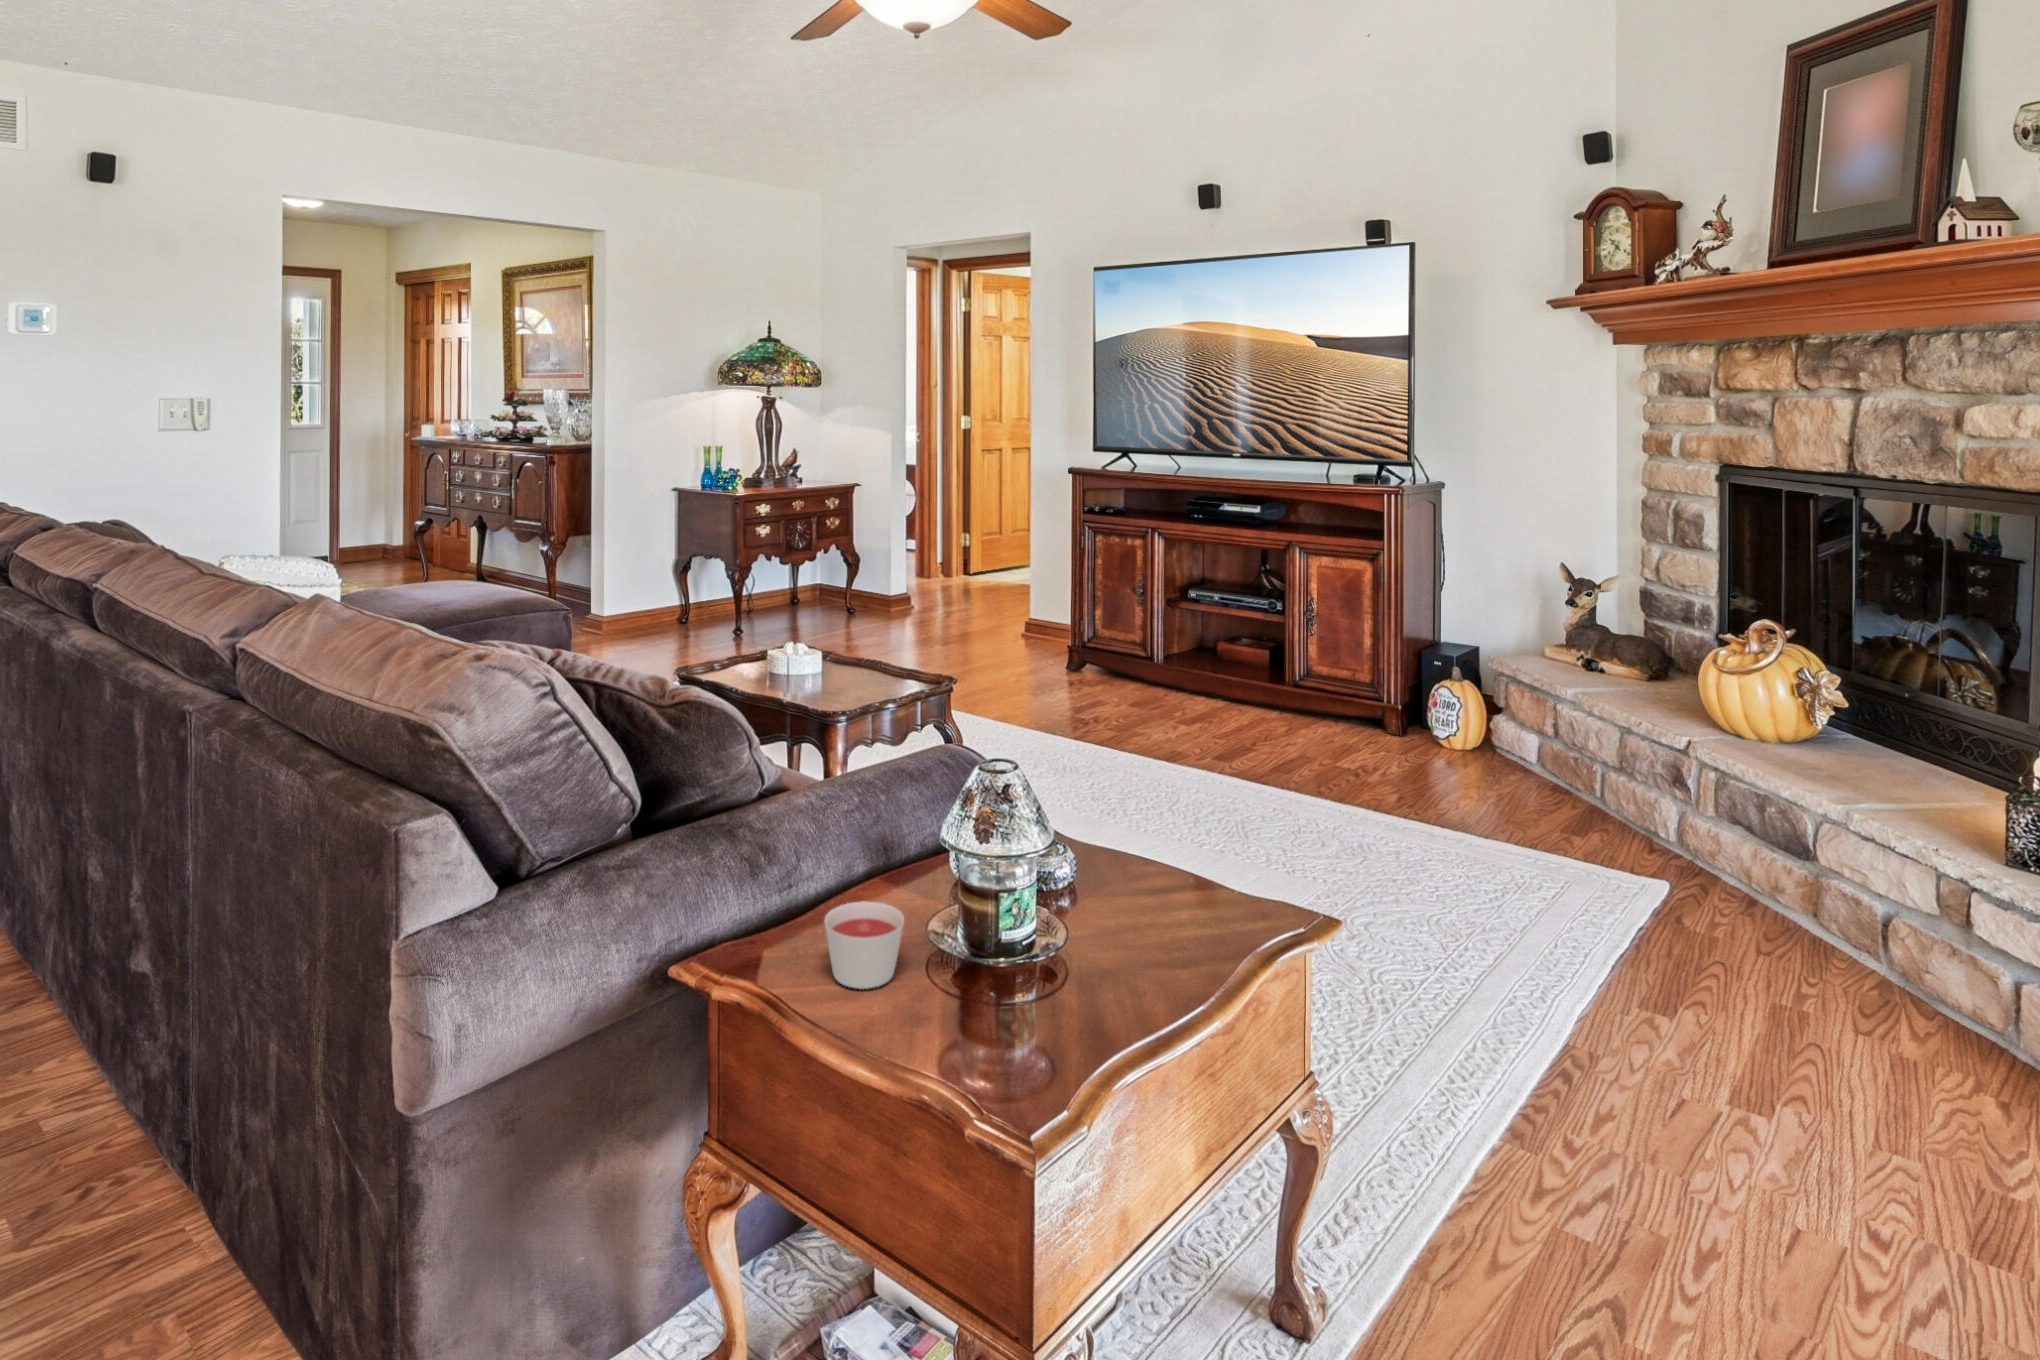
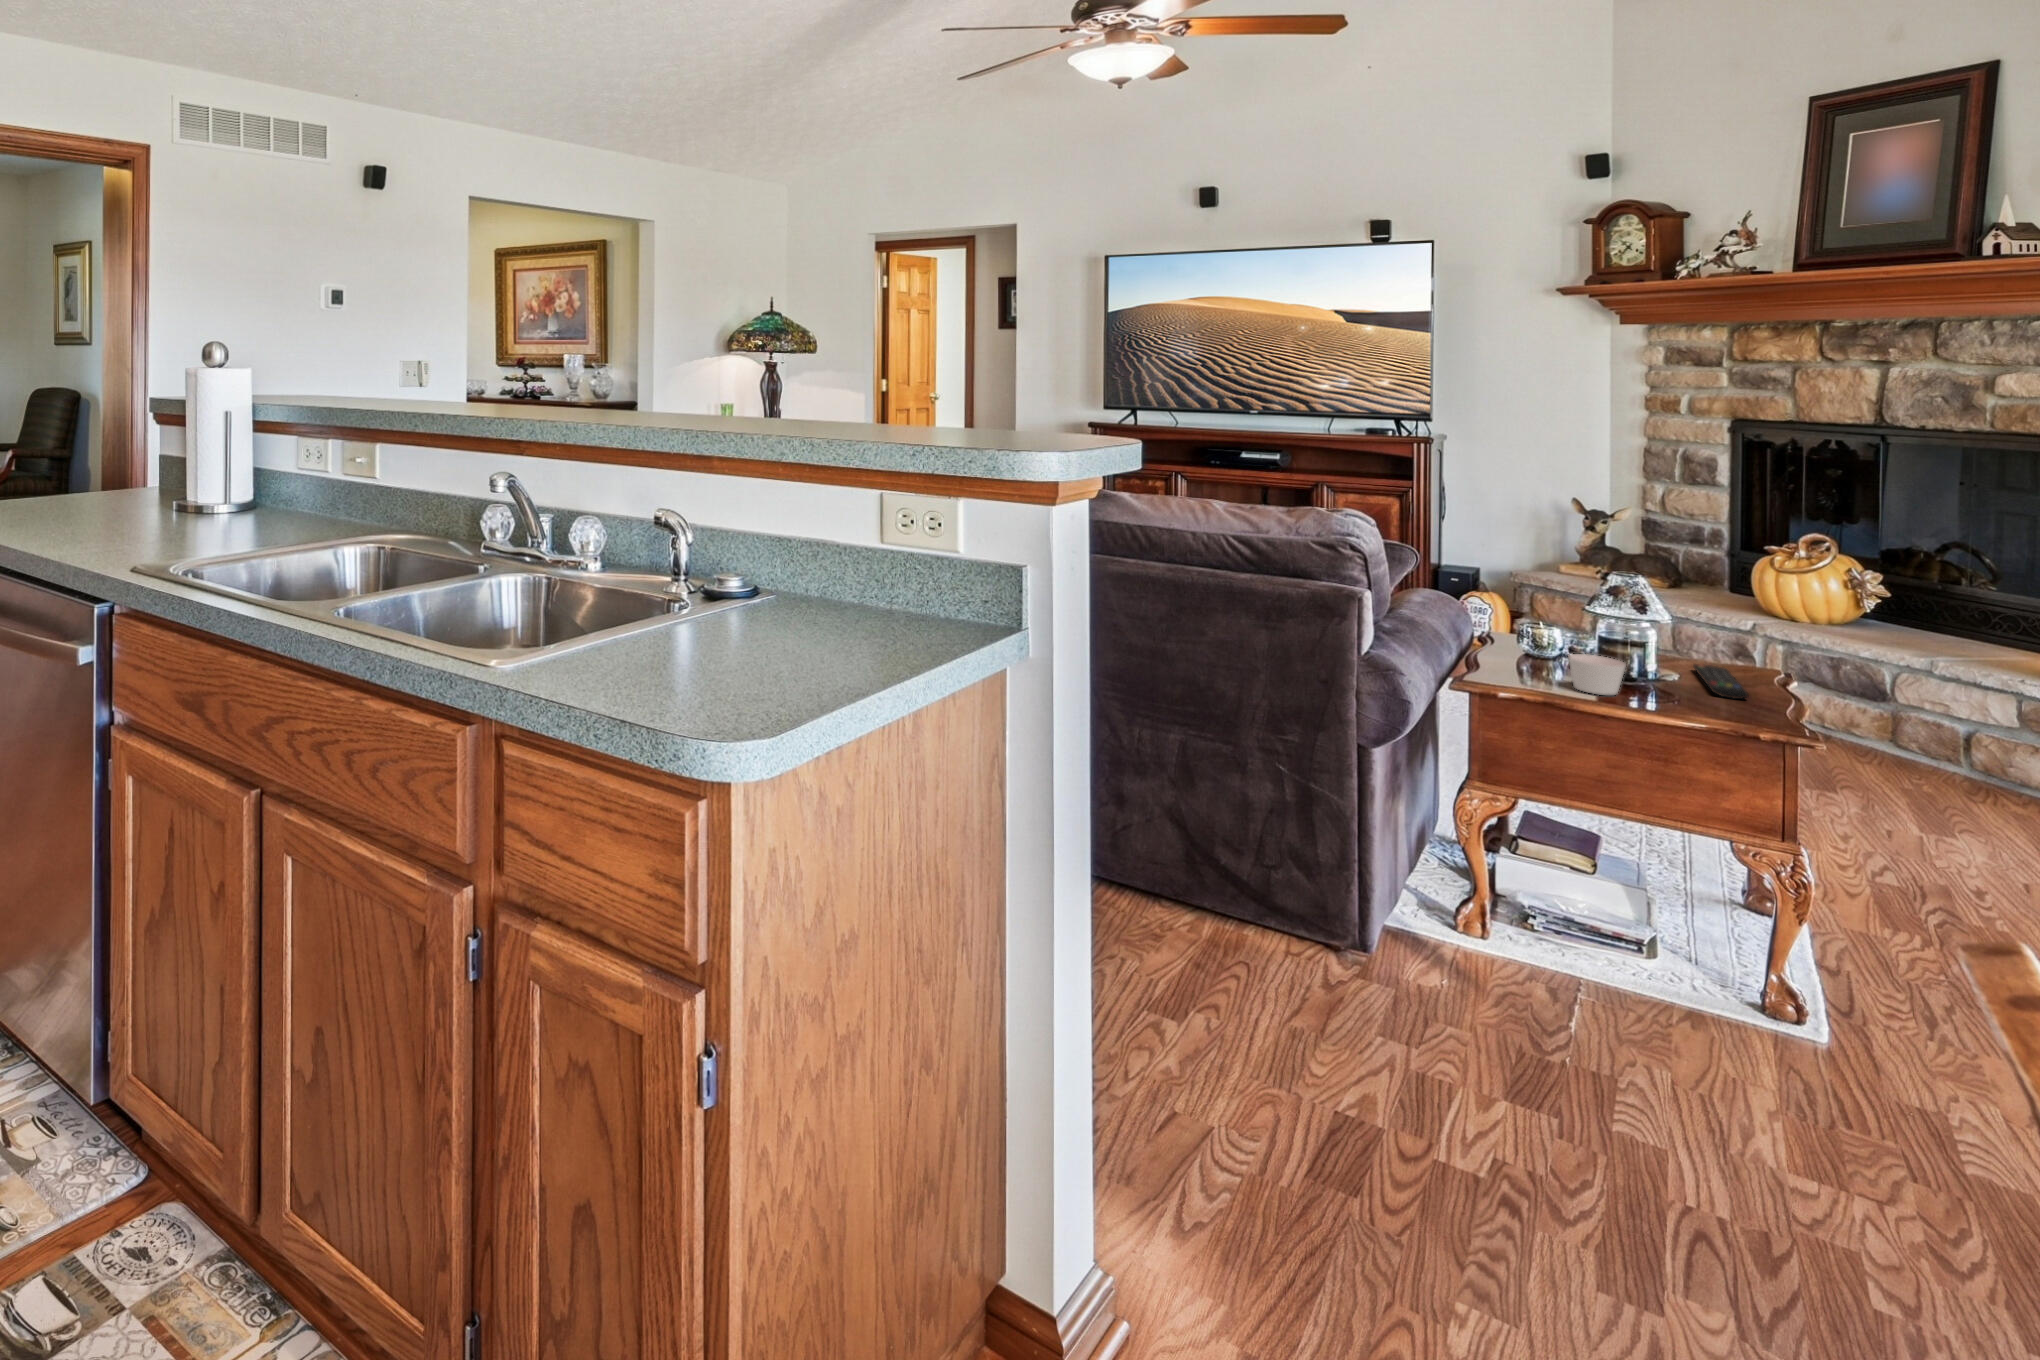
remote control: none [1055,899,1184,996] -> present [1693,664,1749,699]

